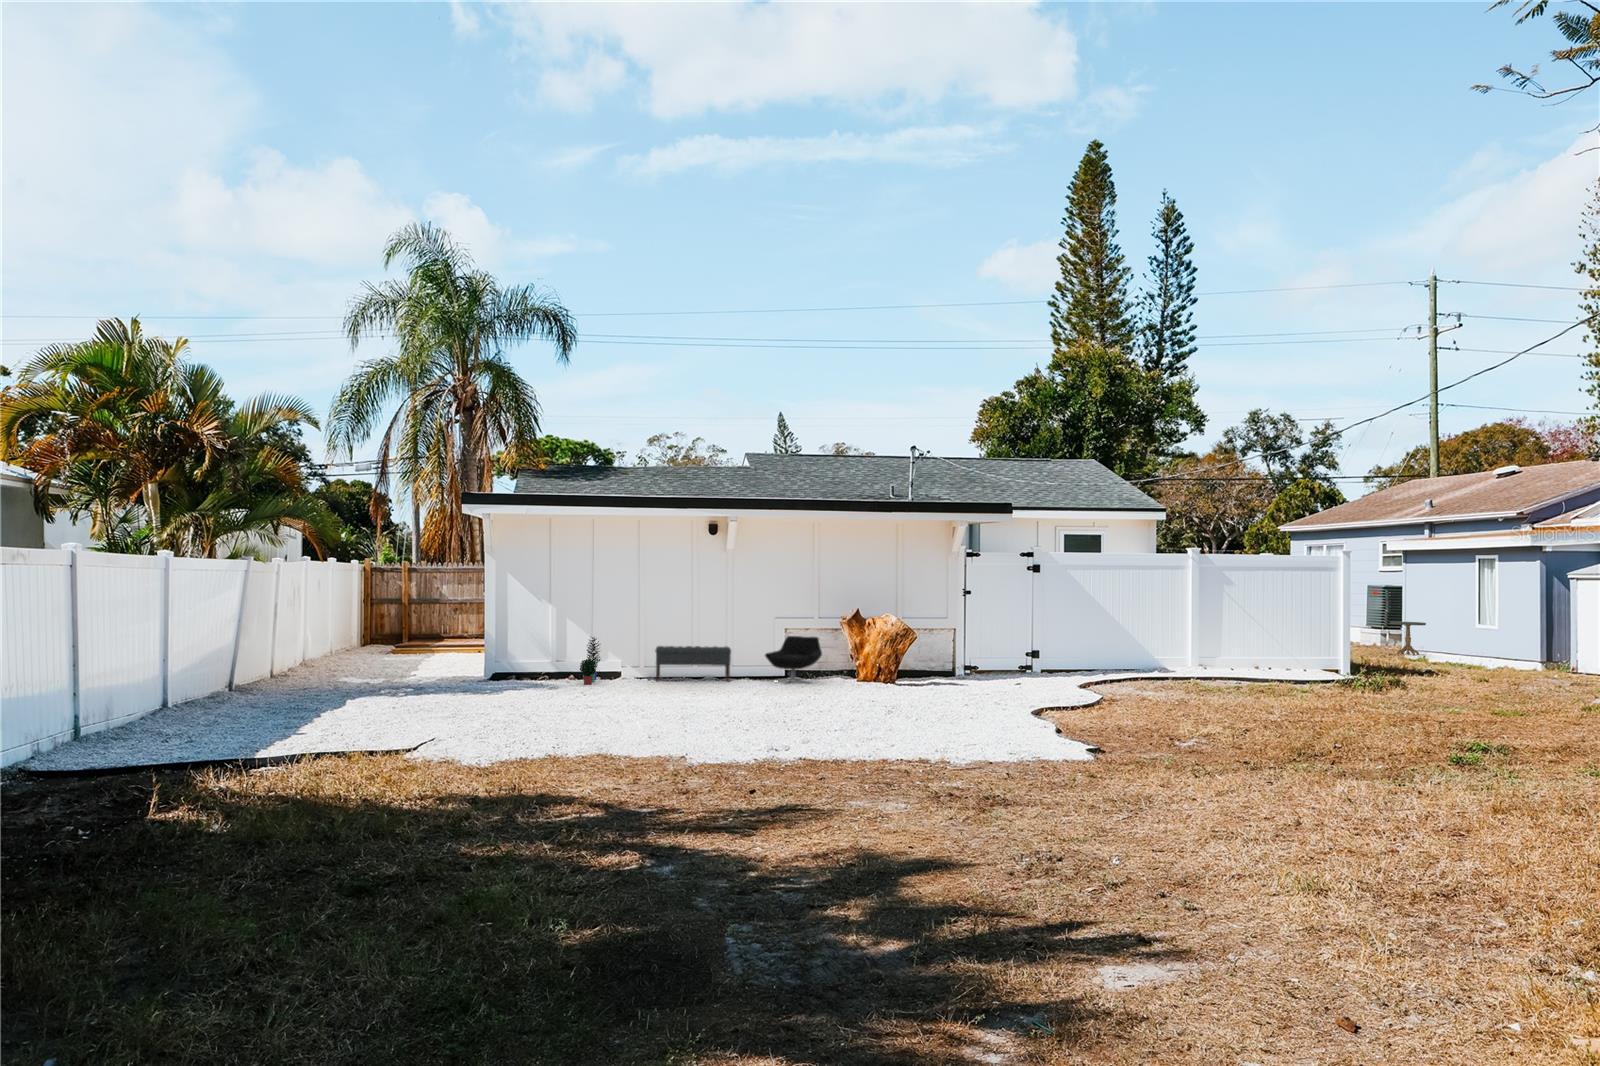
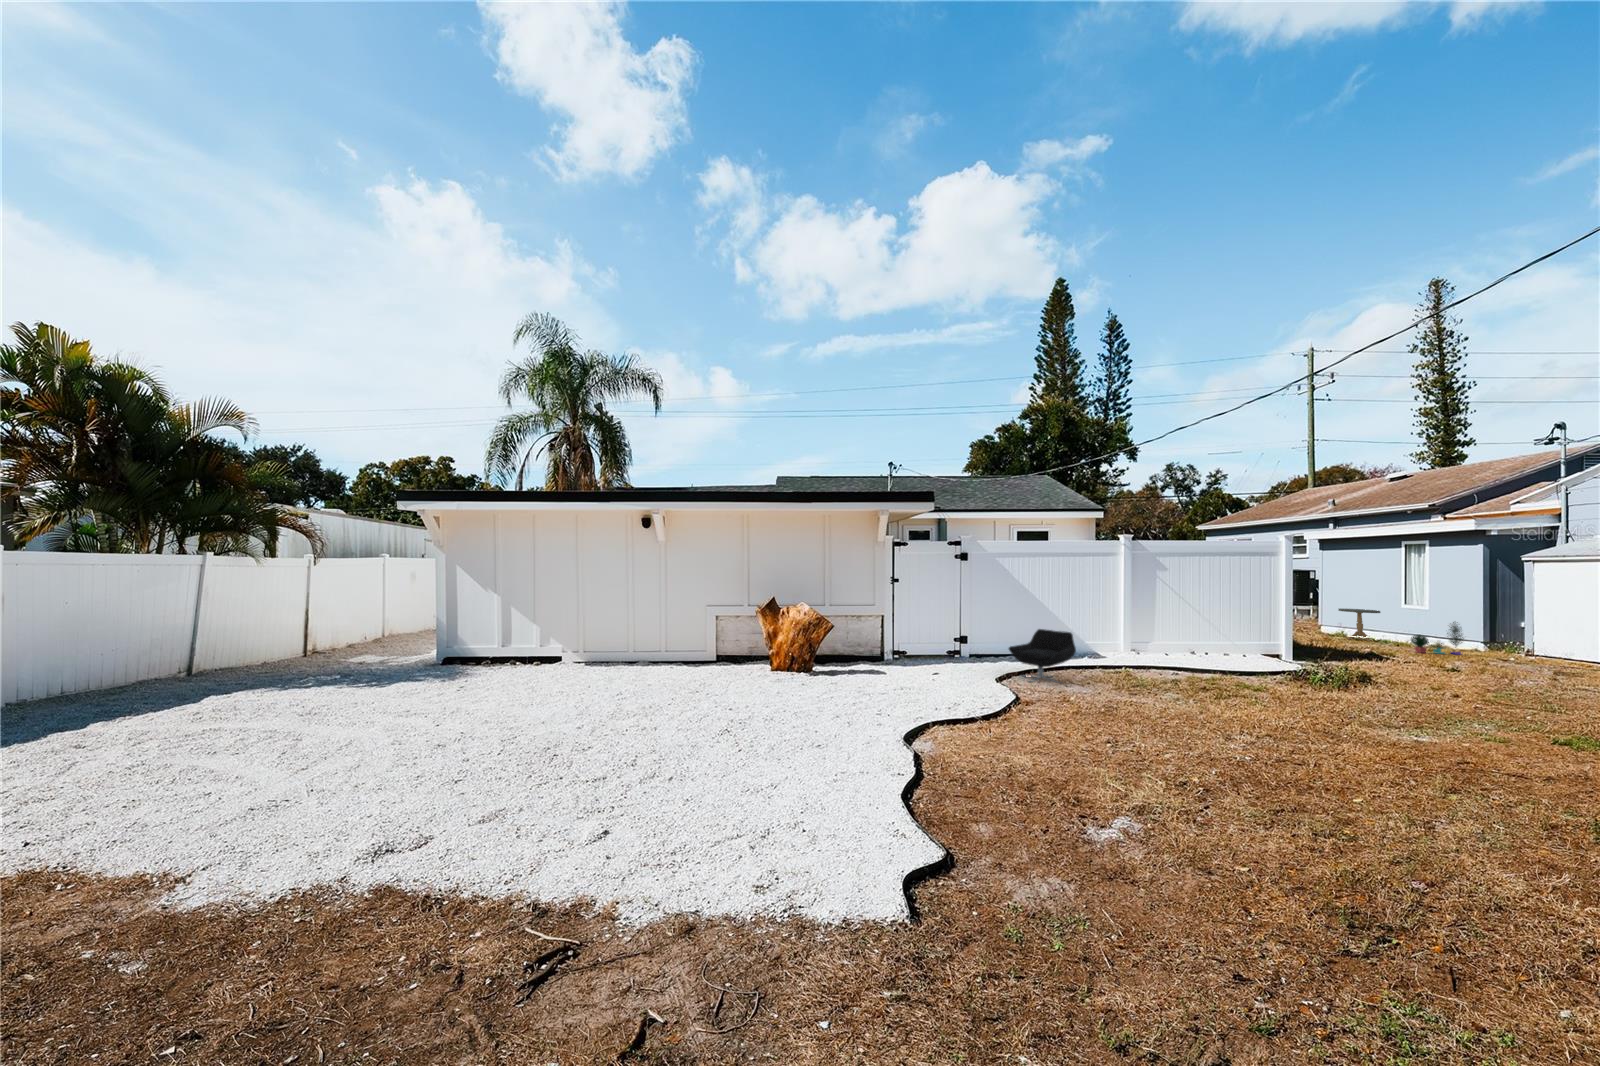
lounge chair: present [765,636,822,683] -> present [1009,629,1076,682]
potted plant: present [580,637,600,684] -> present [1411,622,1464,655]
bench: present [656,646,731,681] -> none [584,627,663,664]

